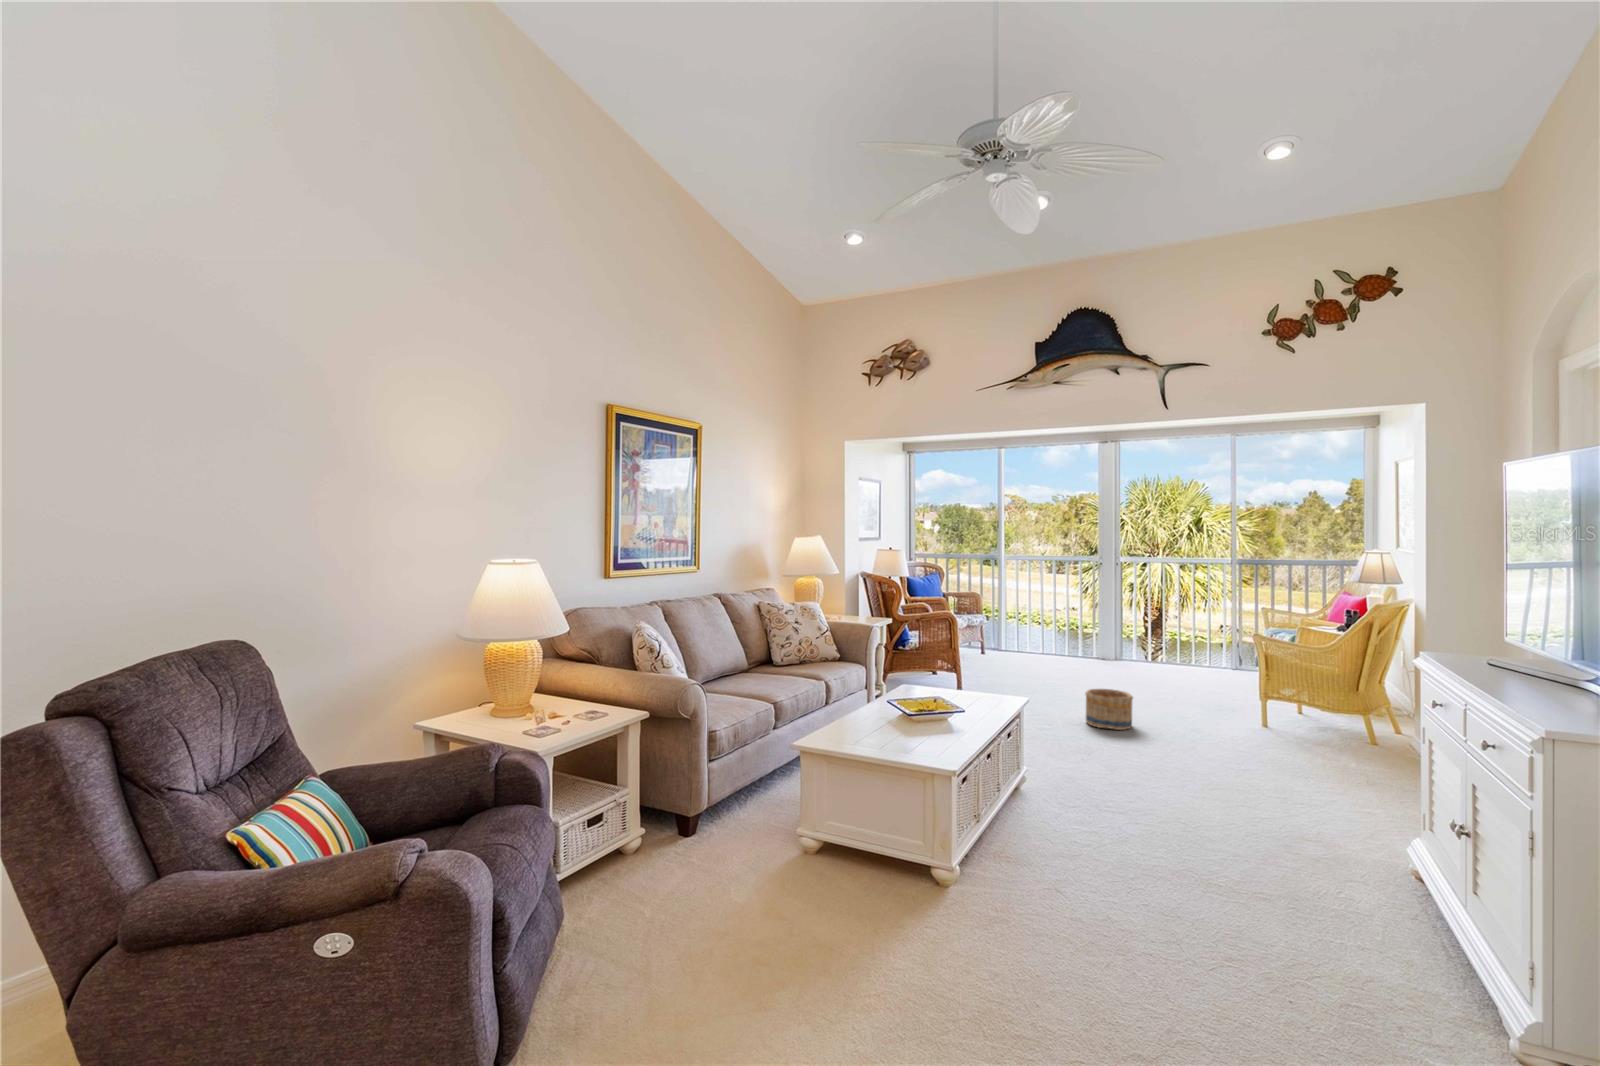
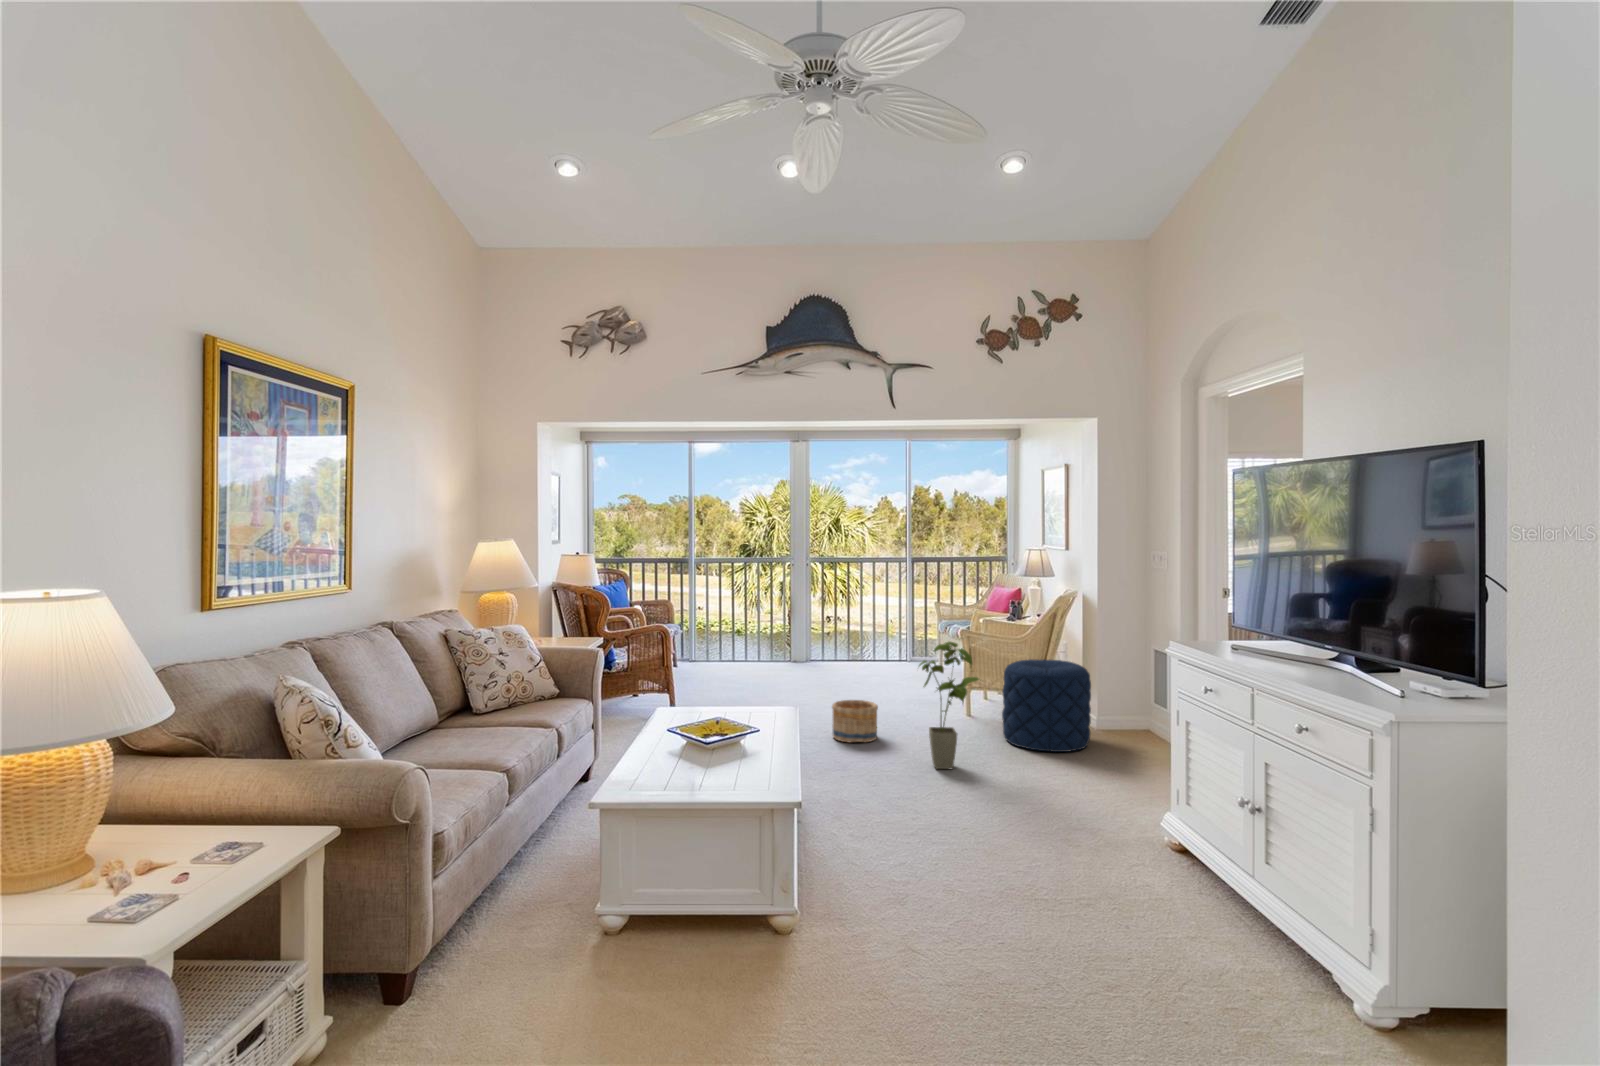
house plant: none [1161,638,1238,765] -> present [919,642,979,769]
pouf: none [1275,666,1388,768] -> present [1002,659,1091,752]

